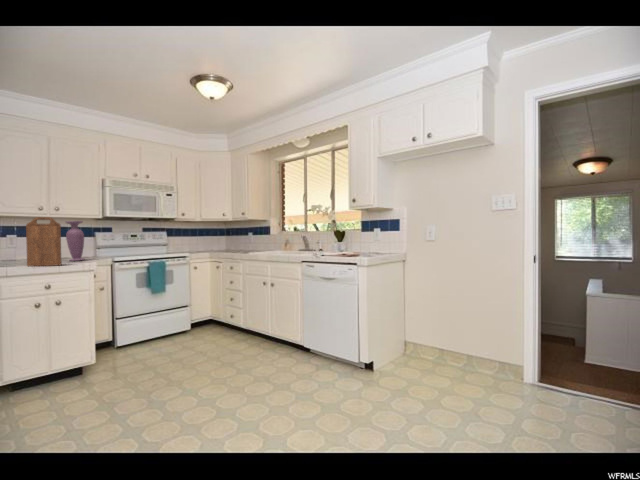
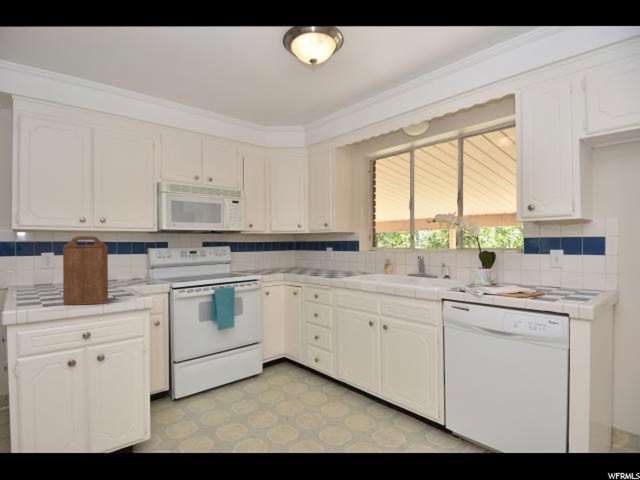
vase: present [66,221,84,261] -> none [114,238,138,291]

